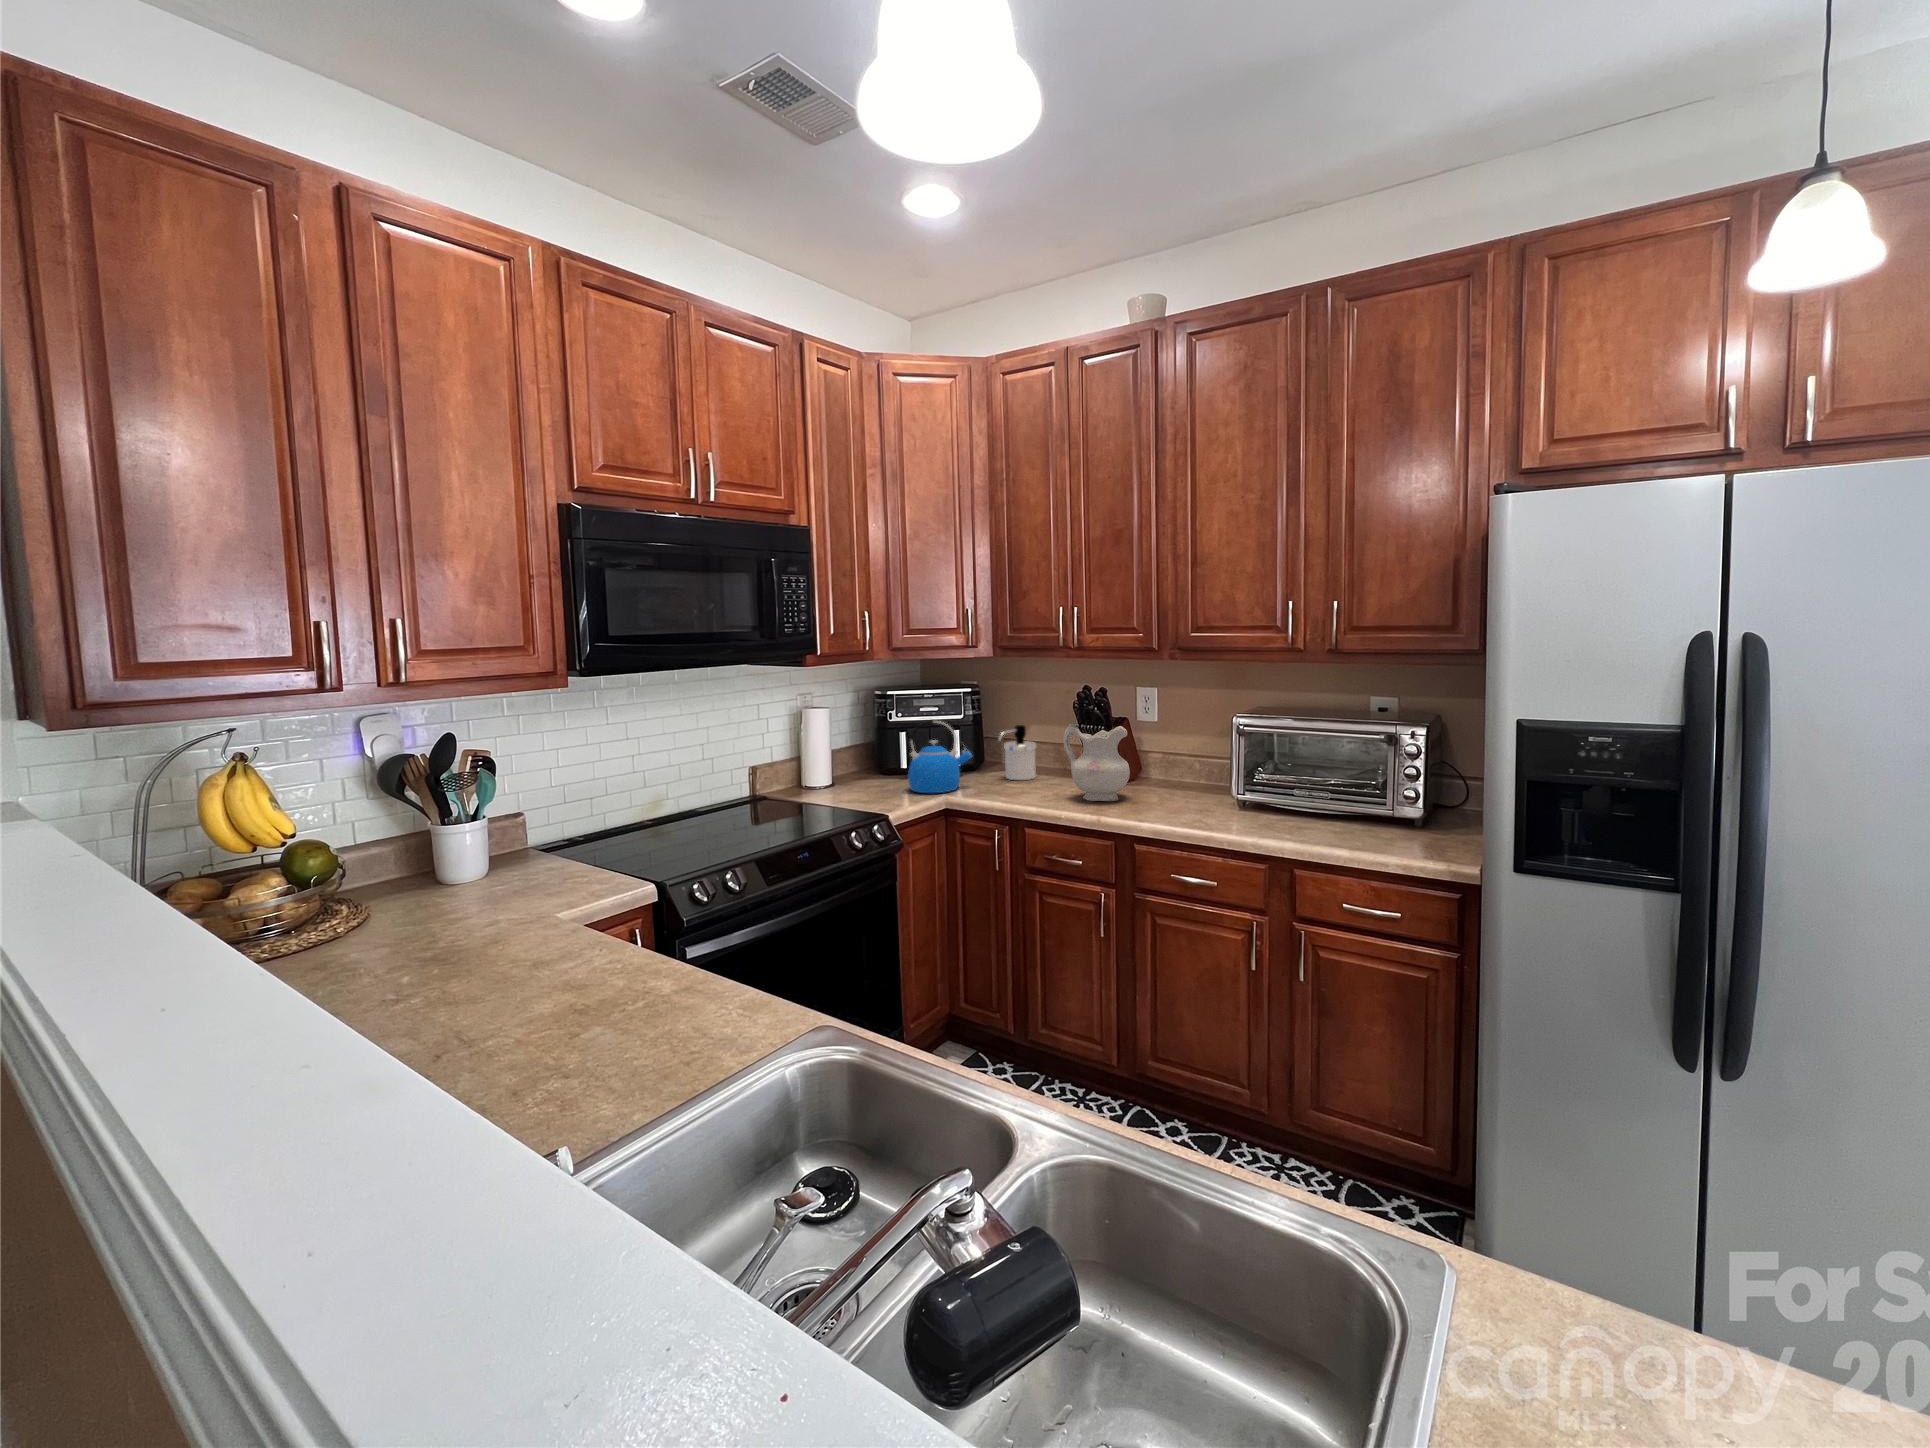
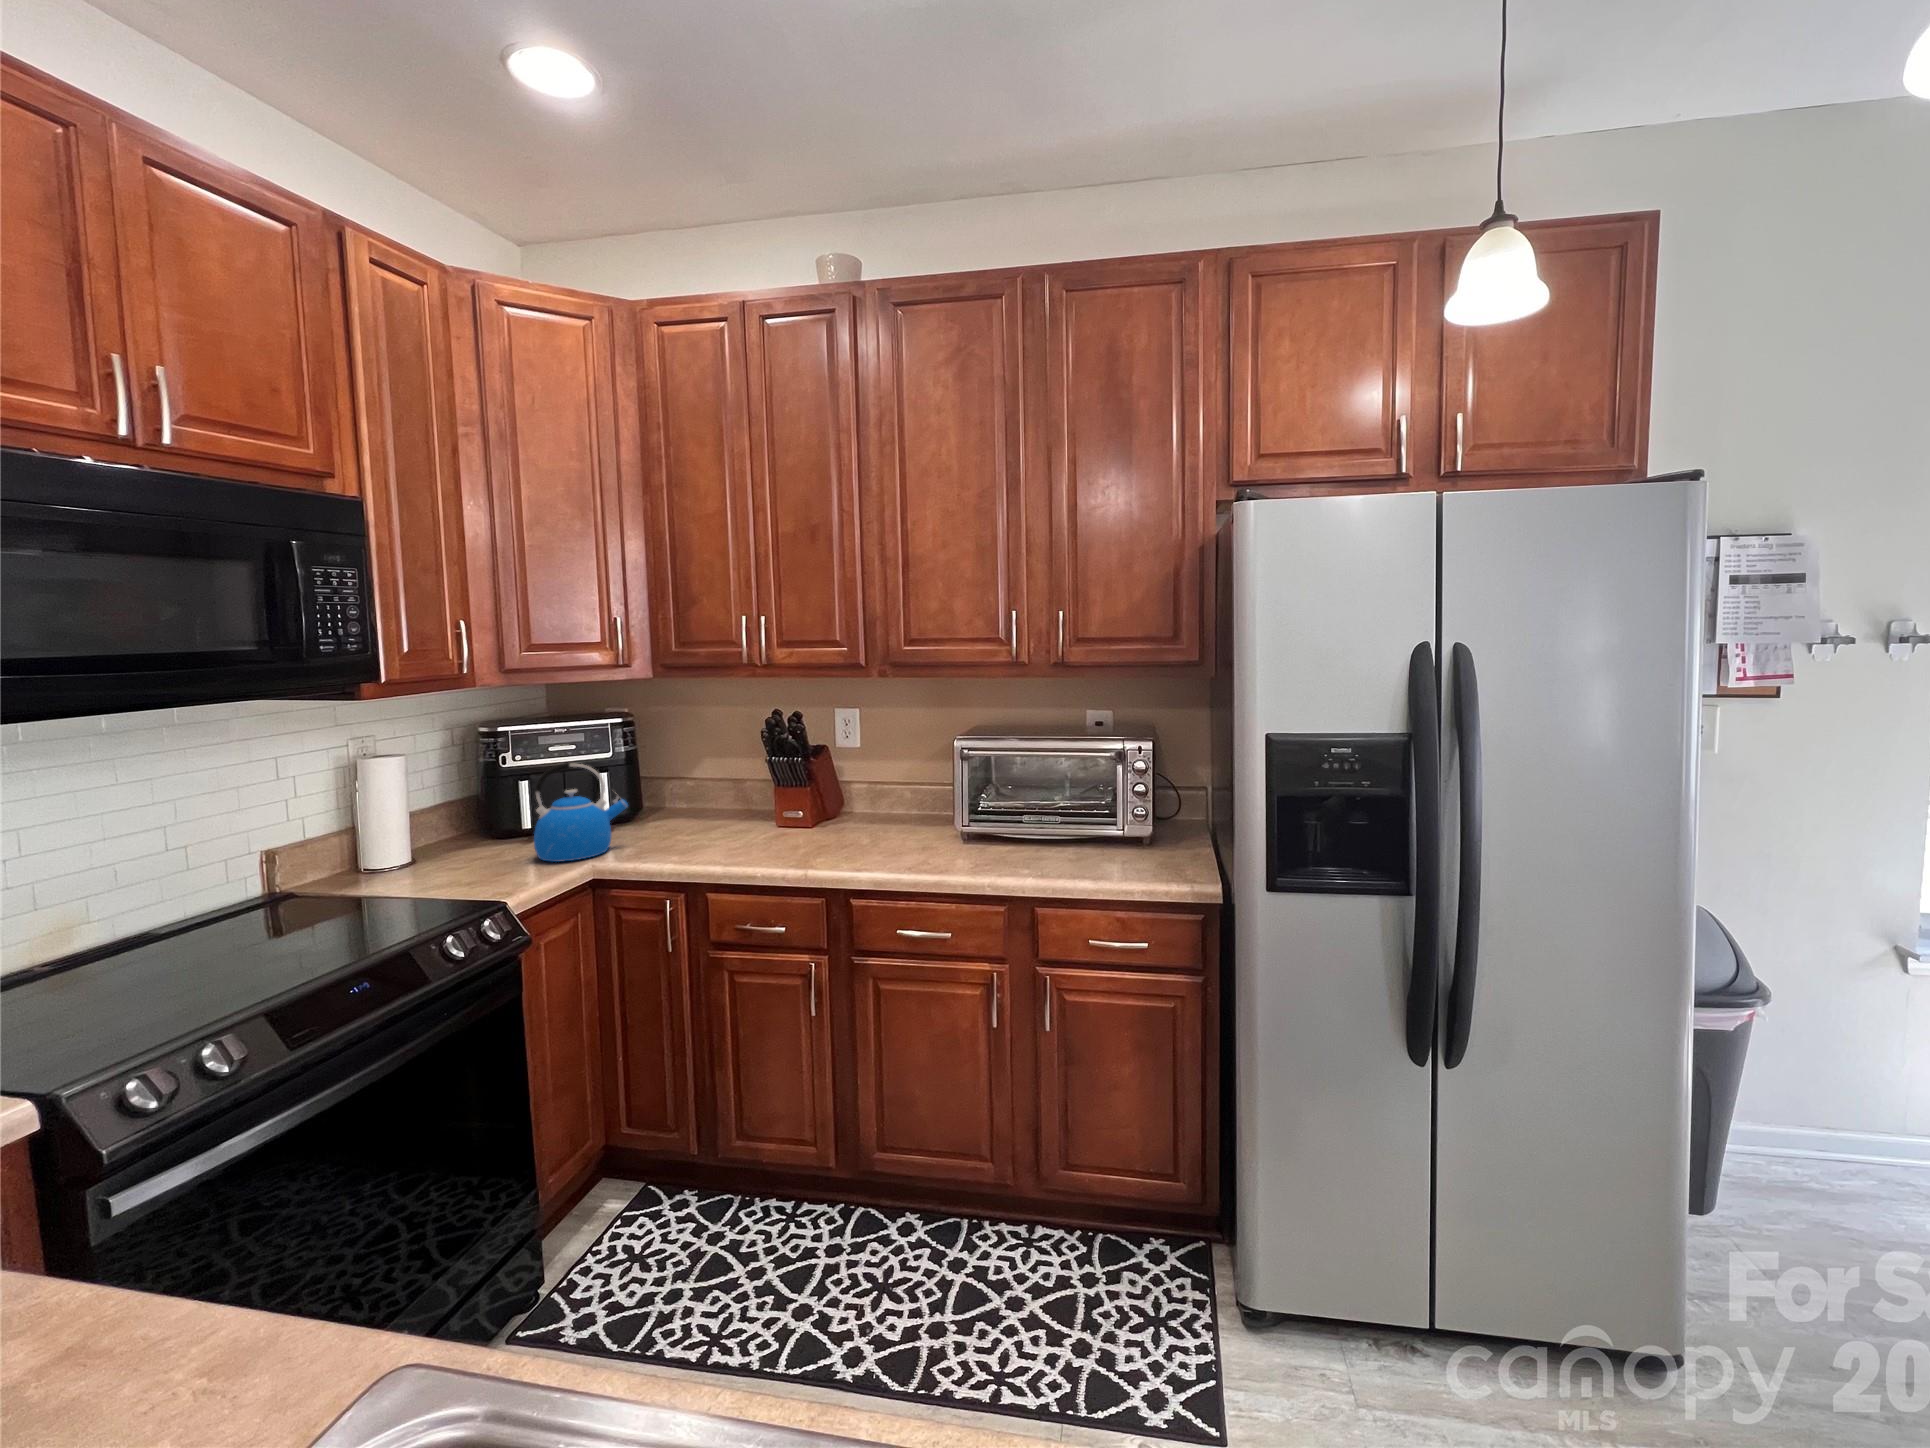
ceramic pitcher: present [1064,724,1130,801] -> none [753,757,838,850]
soap dispenser: present [999,725,1036,780] -> none [663,761,714,831]

